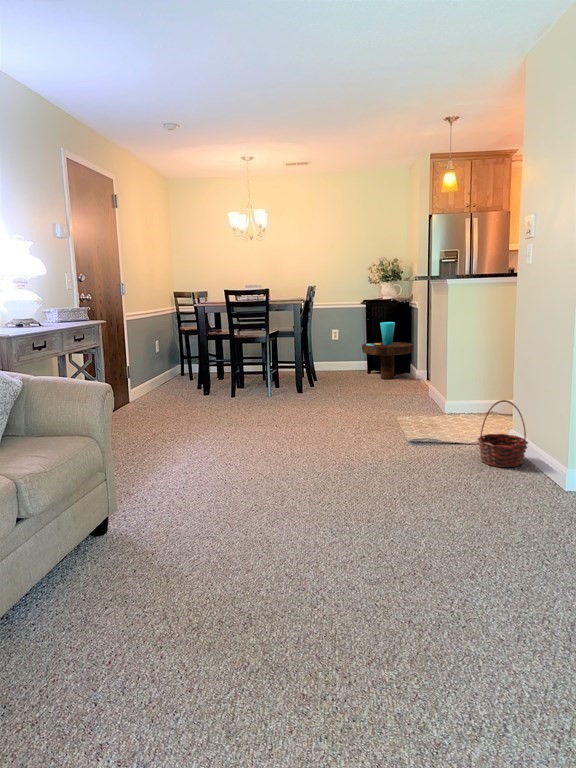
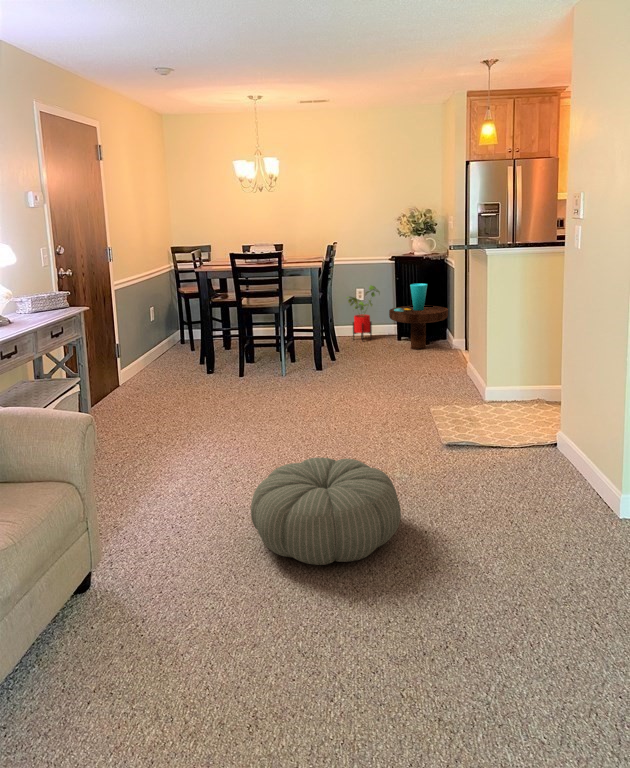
house plant: none [324,325,354,374] -> present [347,285,380,341]
basket: present [478,400,528,467] -> none [519,406,578,483]
pouf: none [243,437,374,520] -> present [251,457,401,565]

